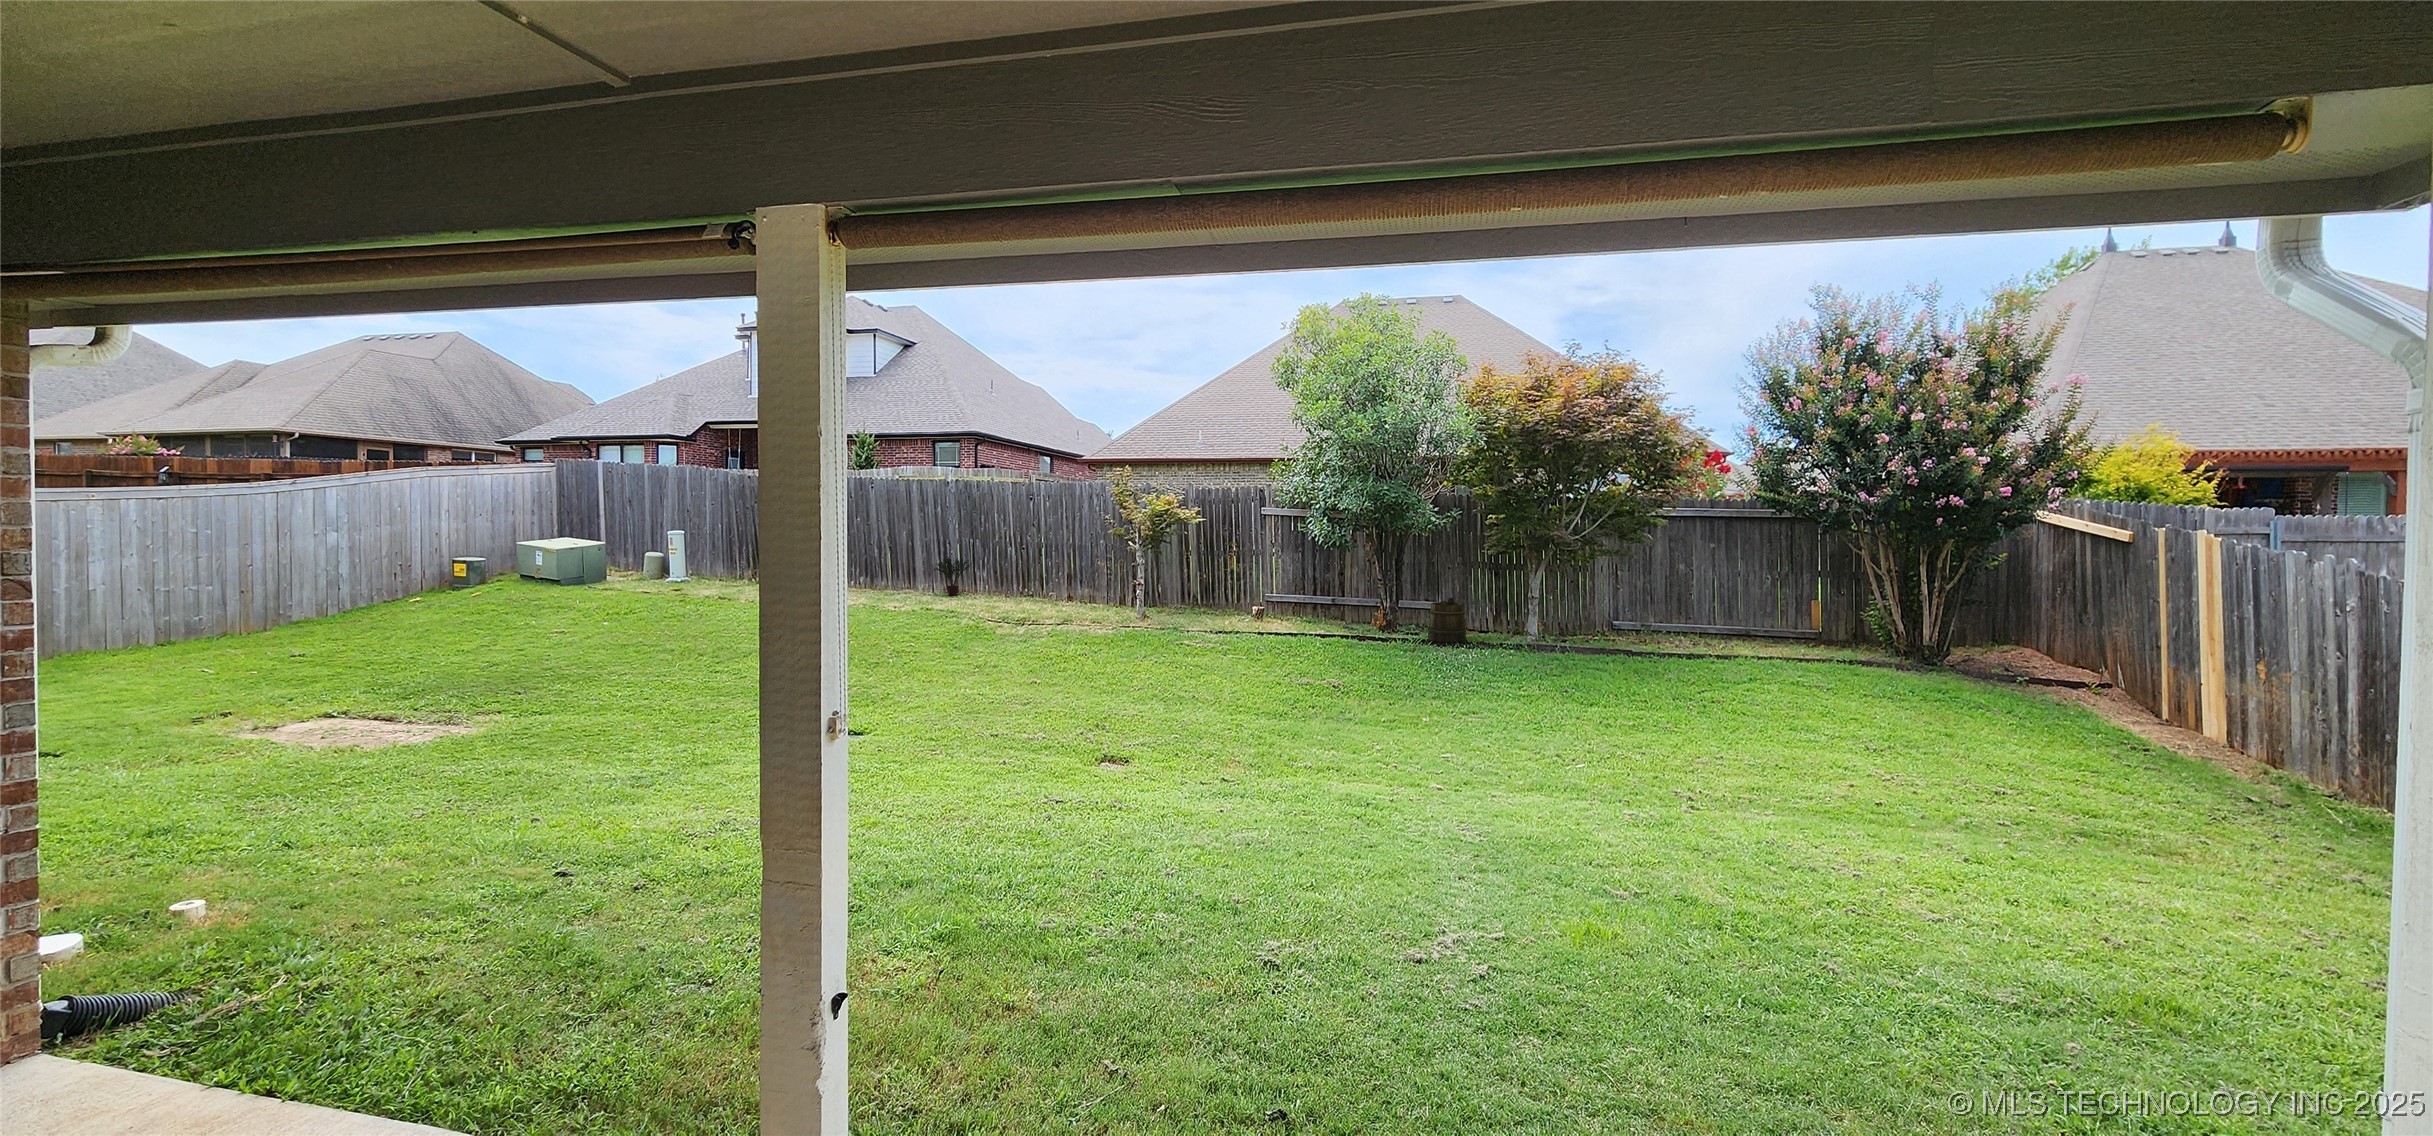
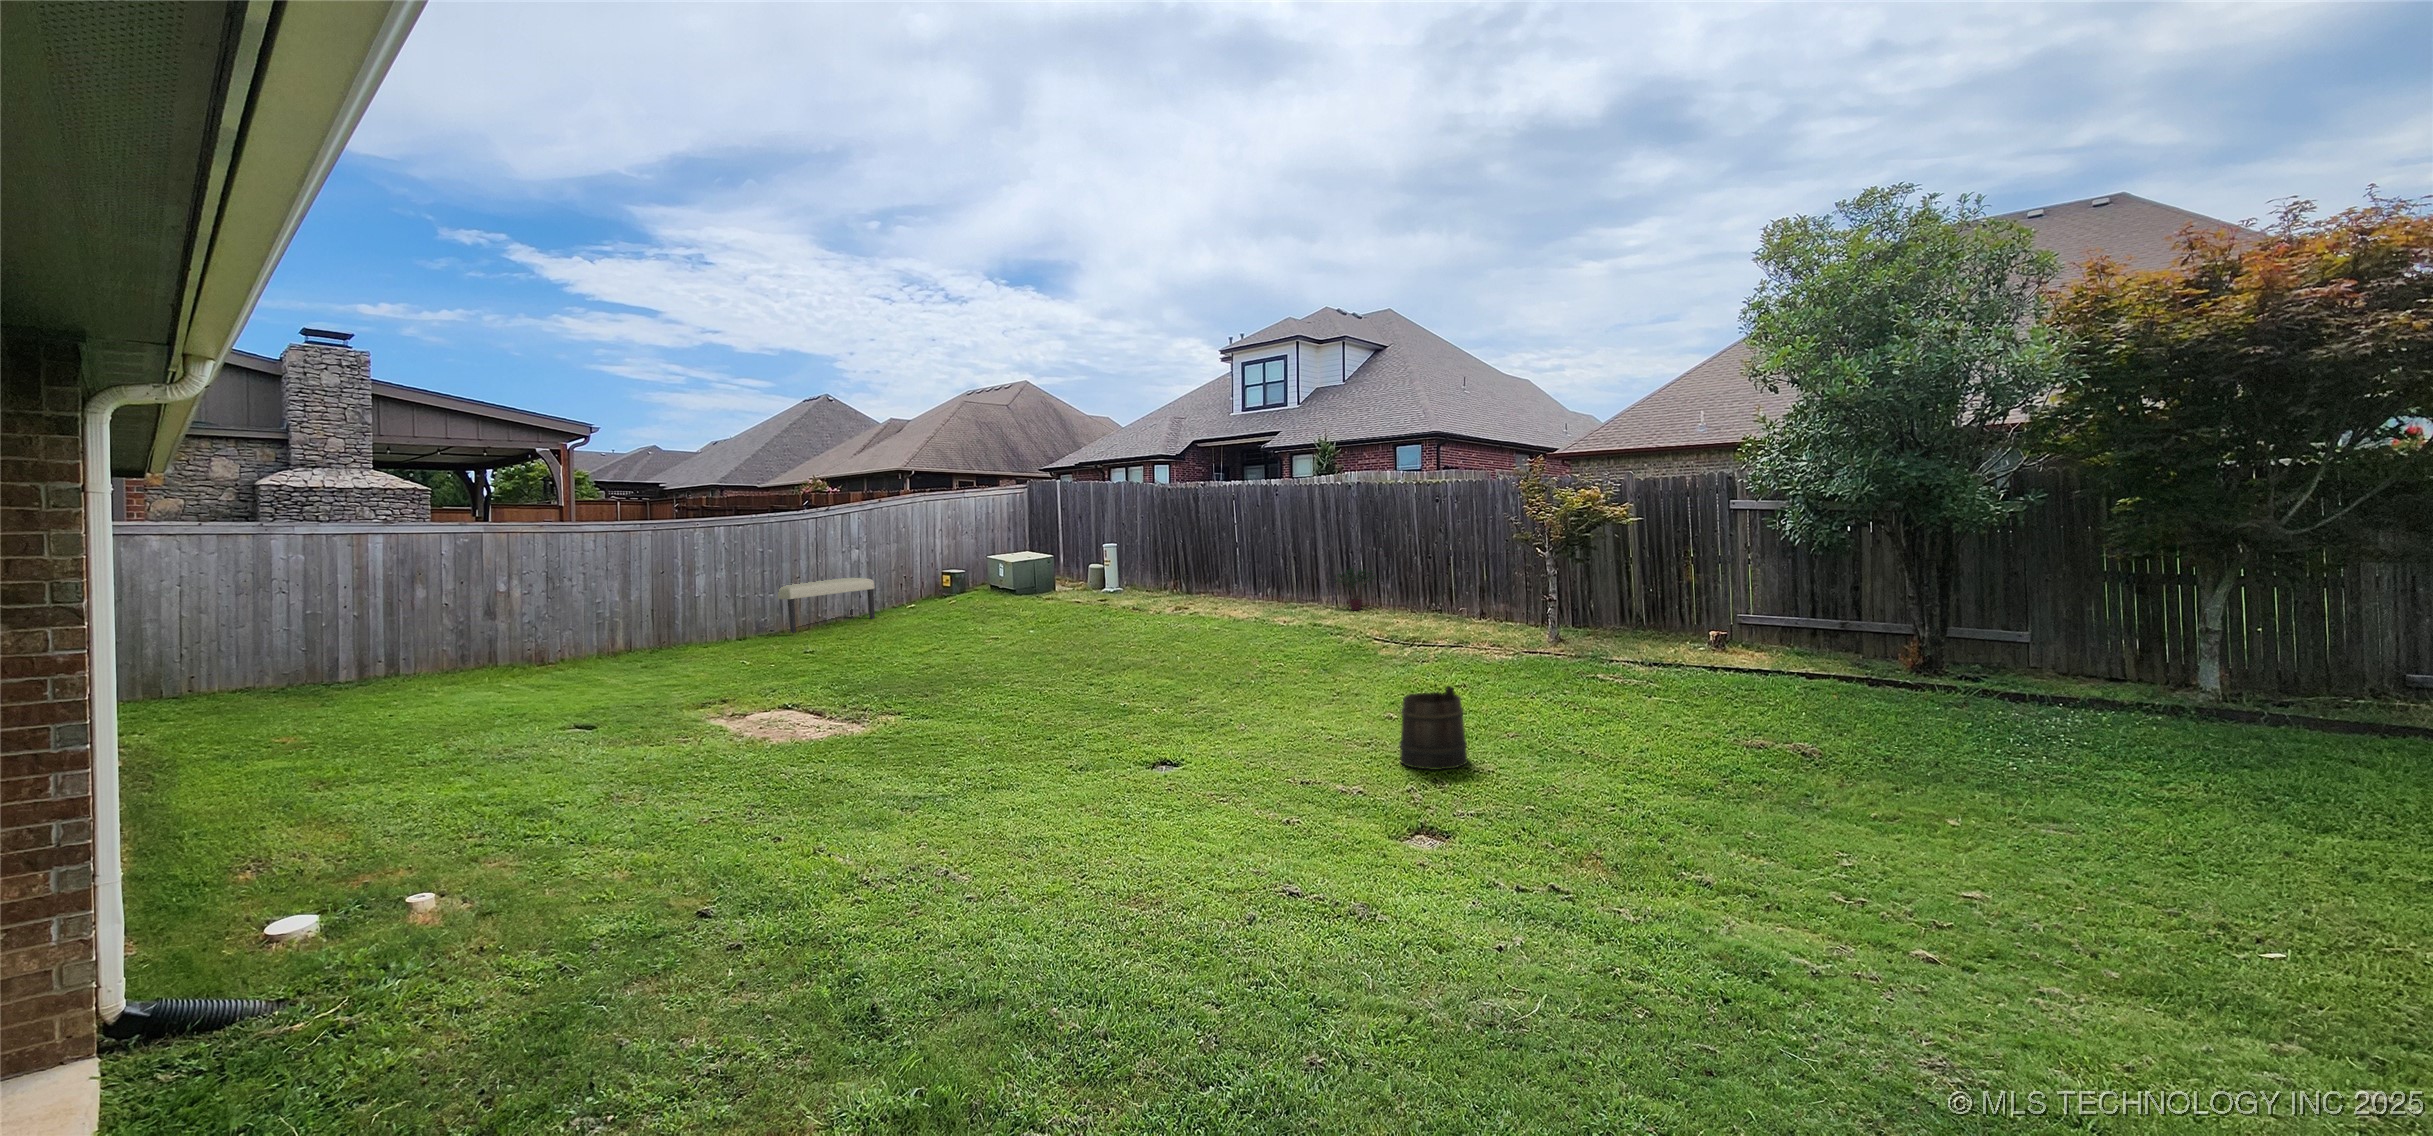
bench: none [216,567,377,633] -> present [770,578,875,633]
bucket: present [1428,598,1466,642] -> present [1399,686,1468,770]

